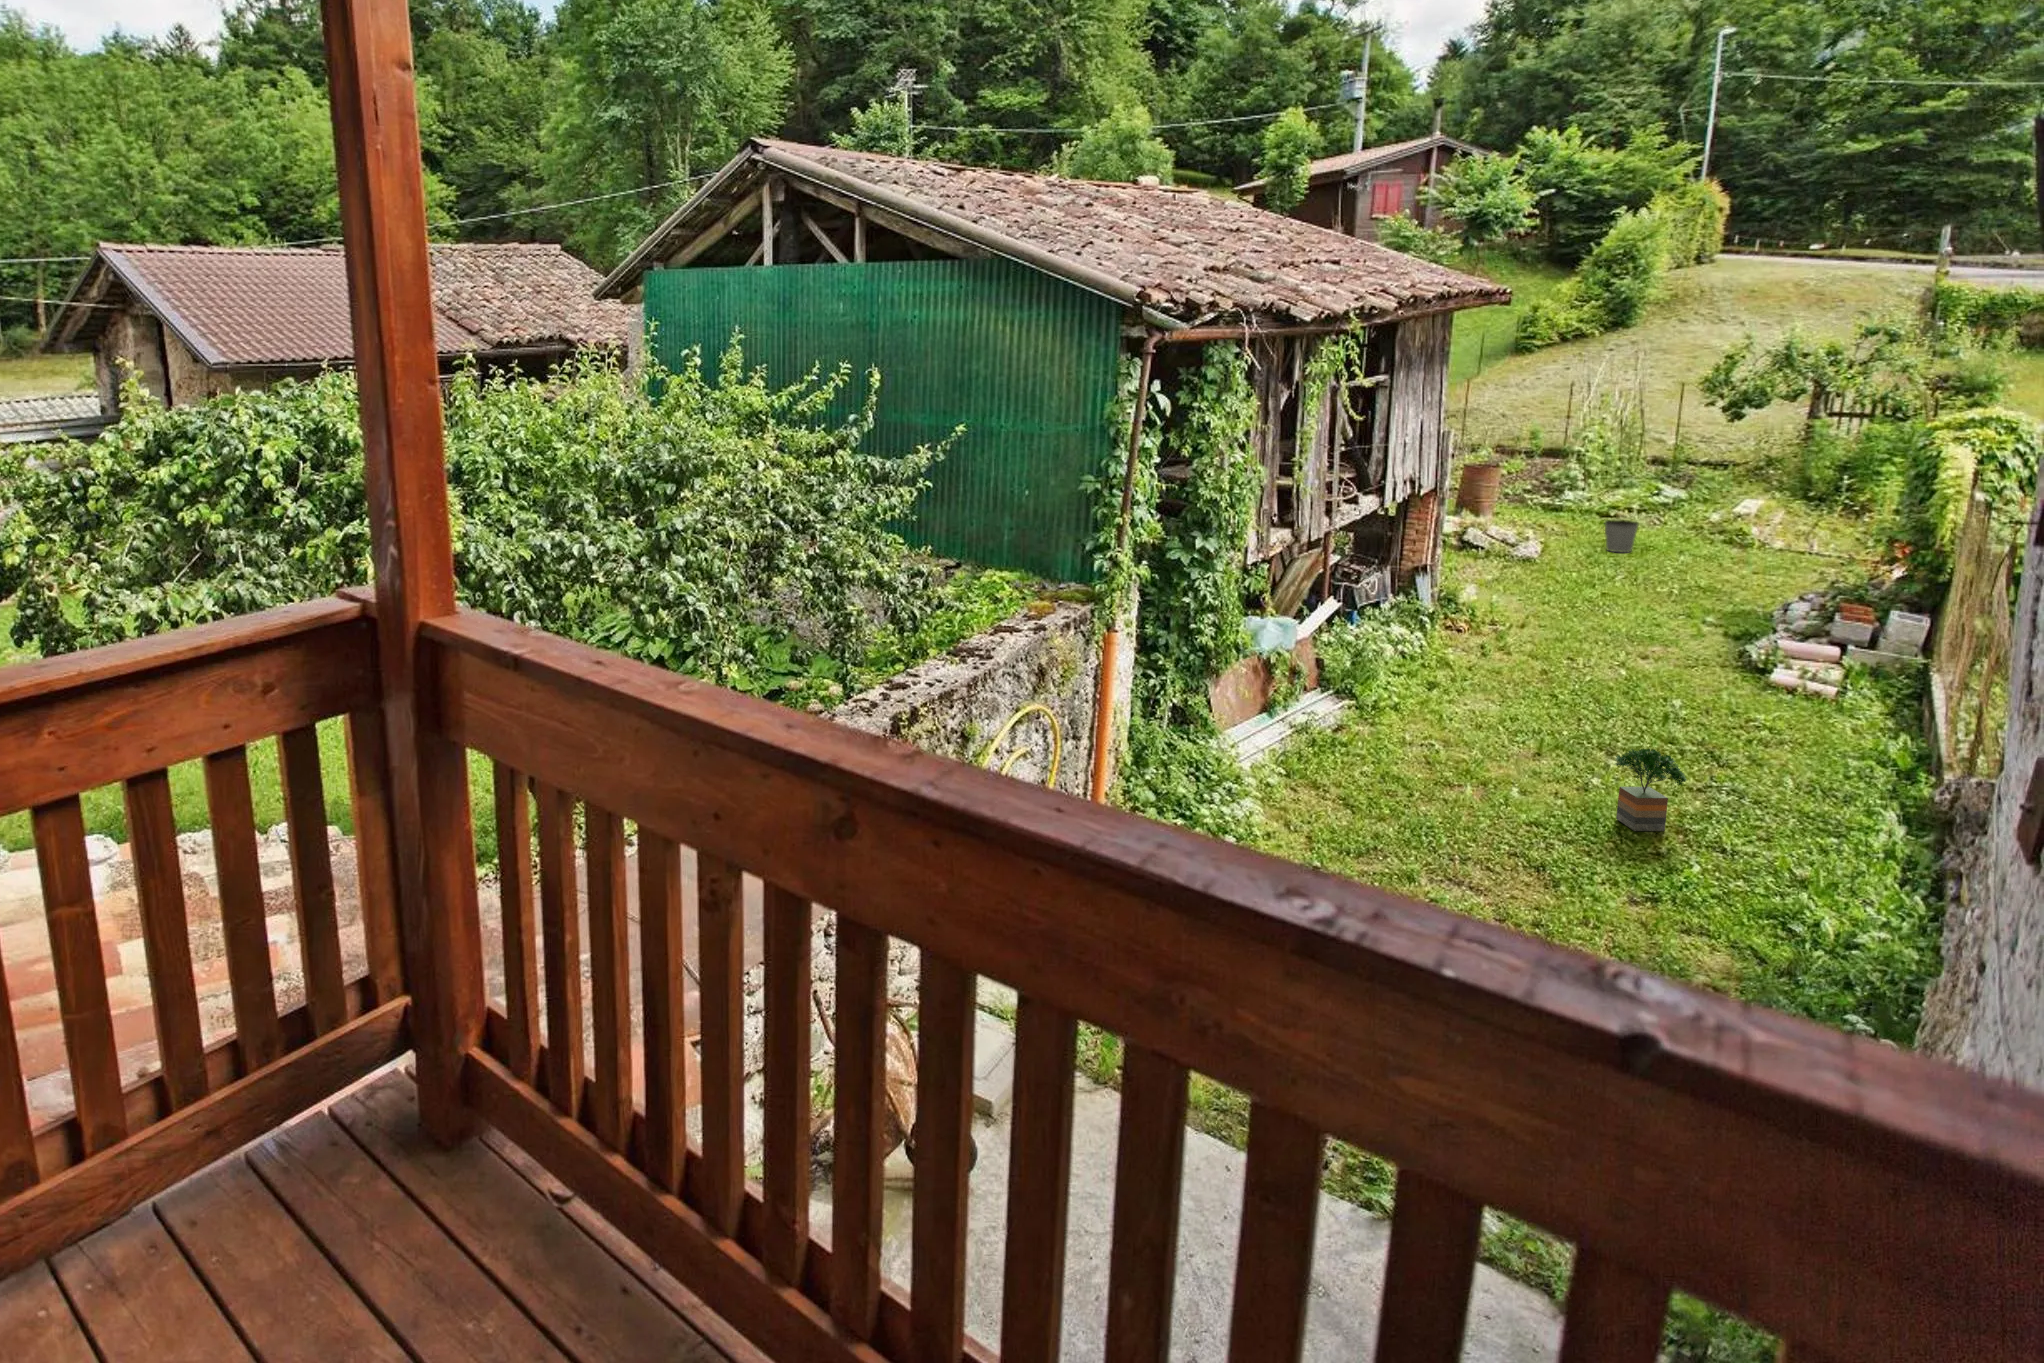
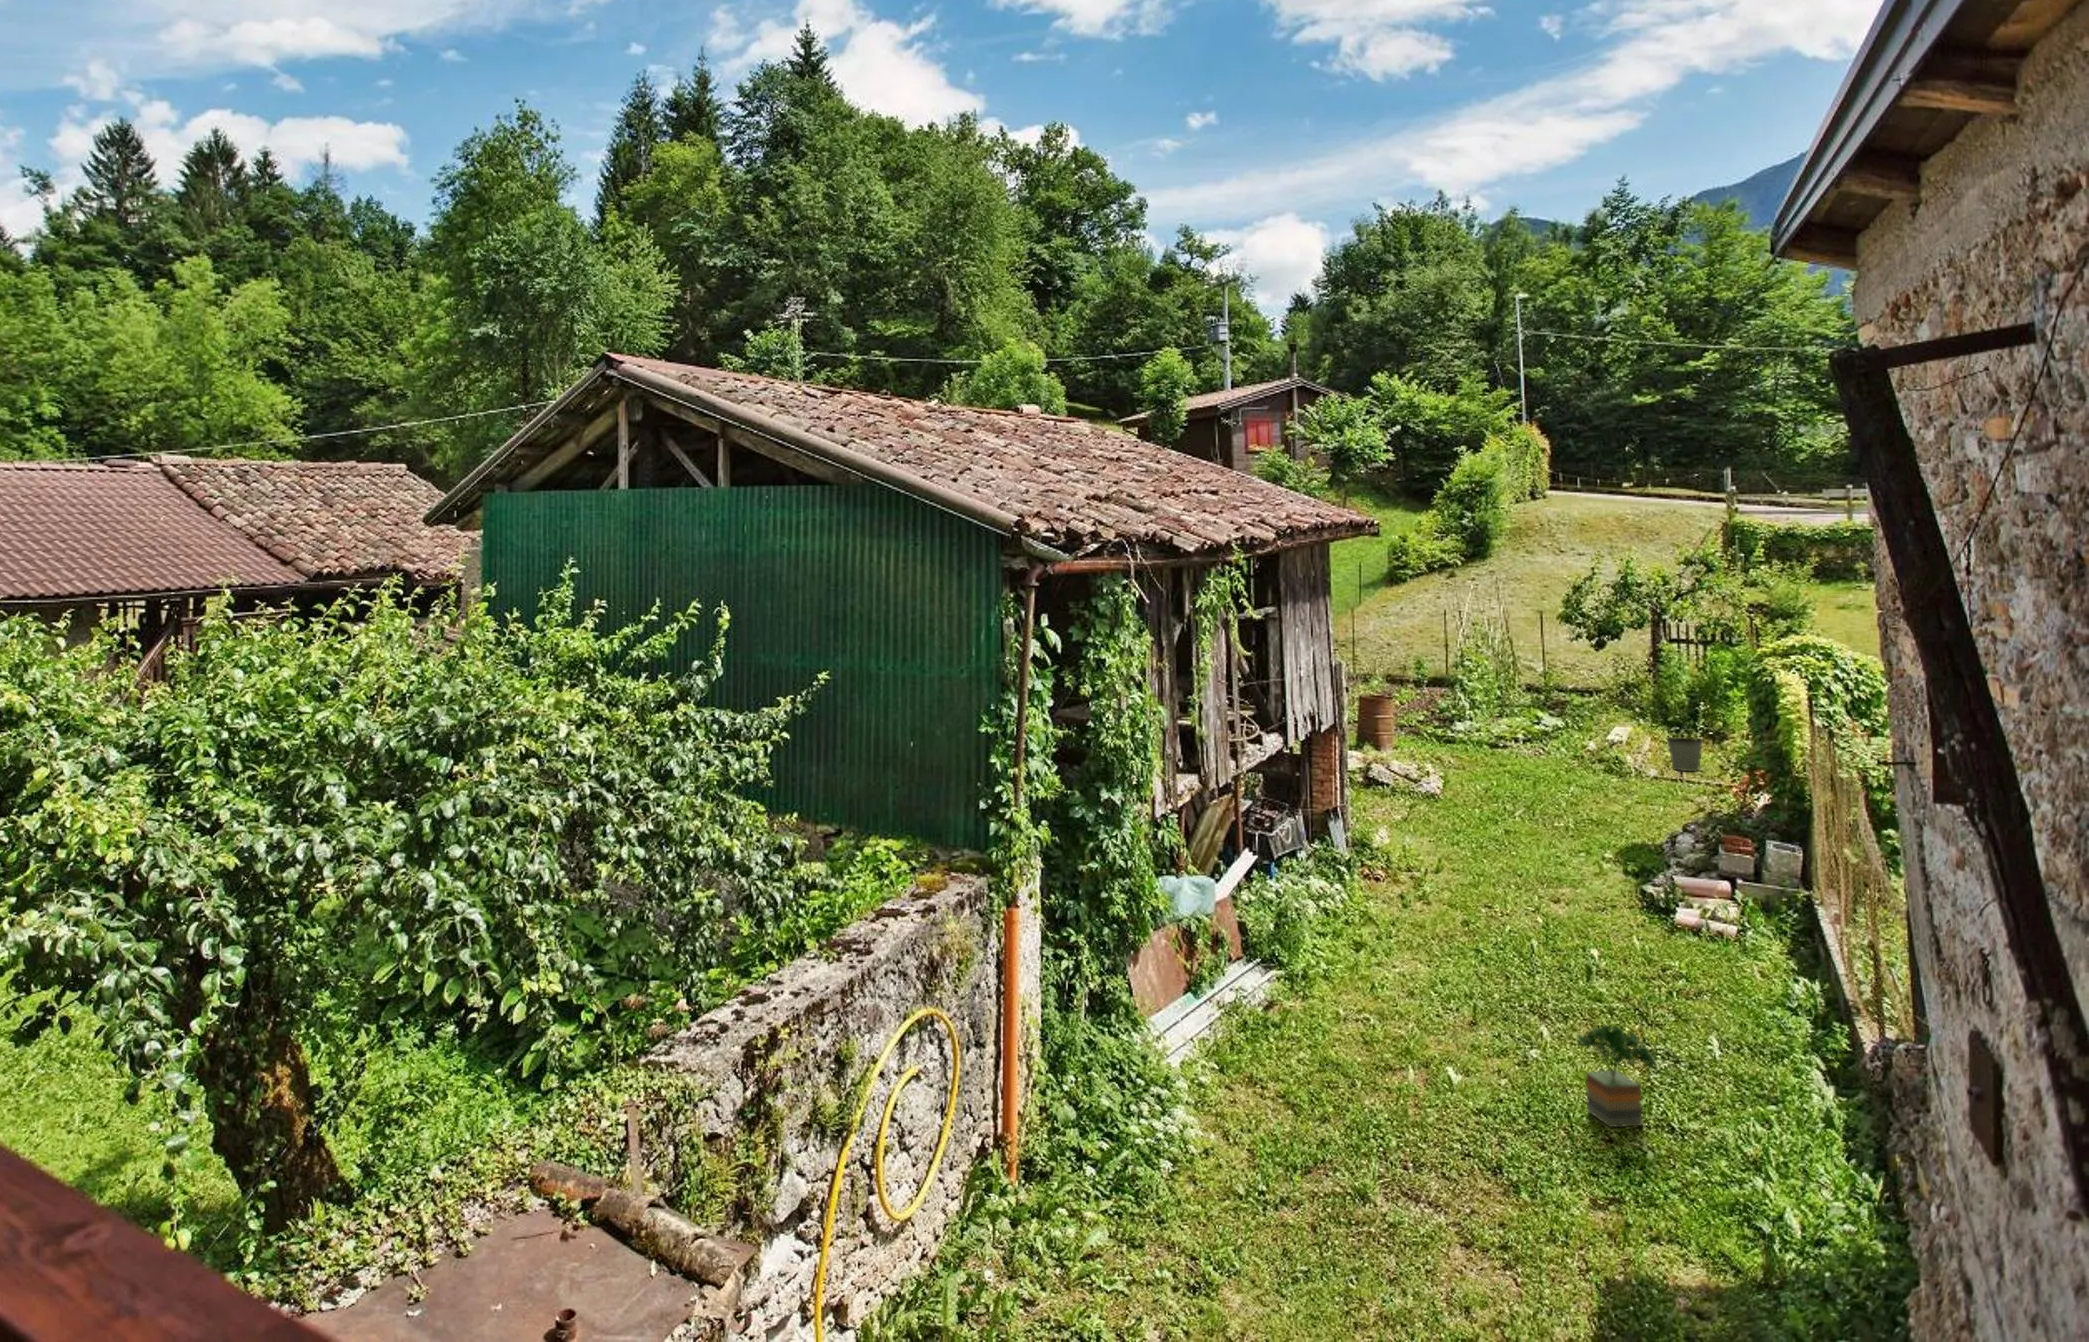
bucket: present [1604,520,1639,552] -> present [1667,737,1702,771]

